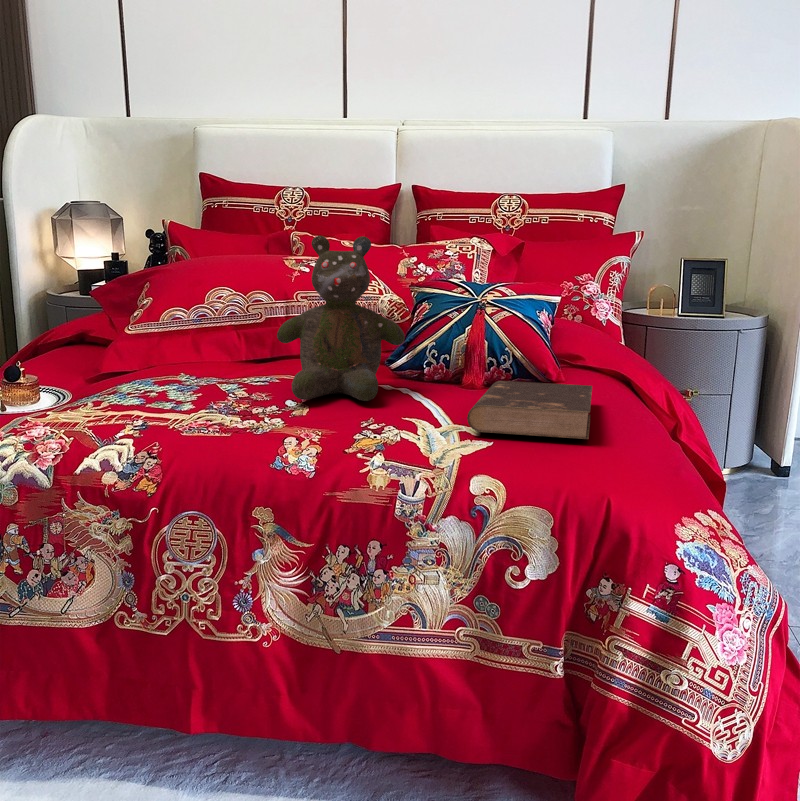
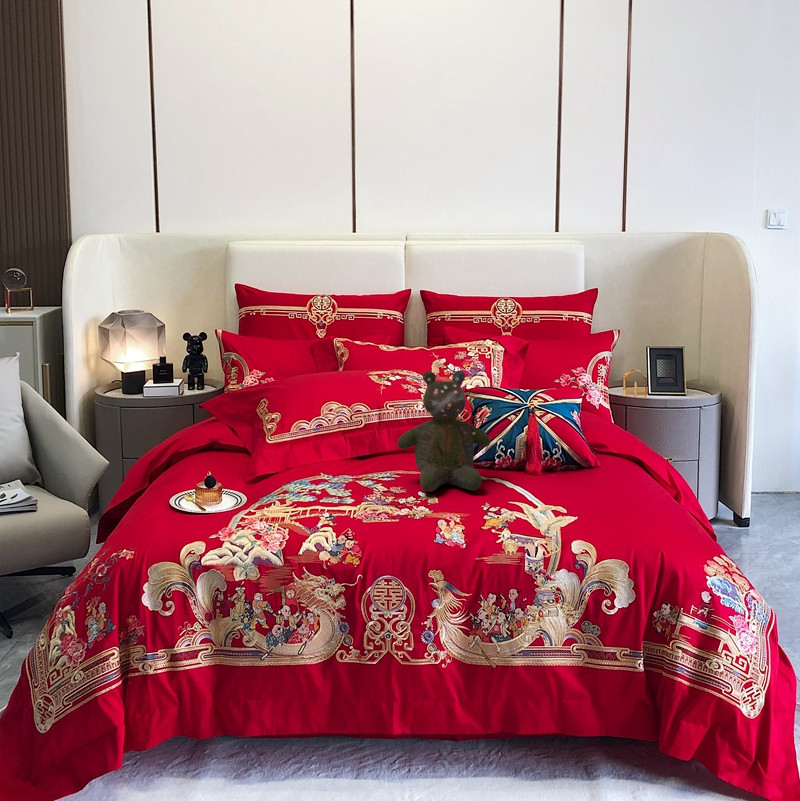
book: present [467,381,592,439] -> none [555,471,643,513]

